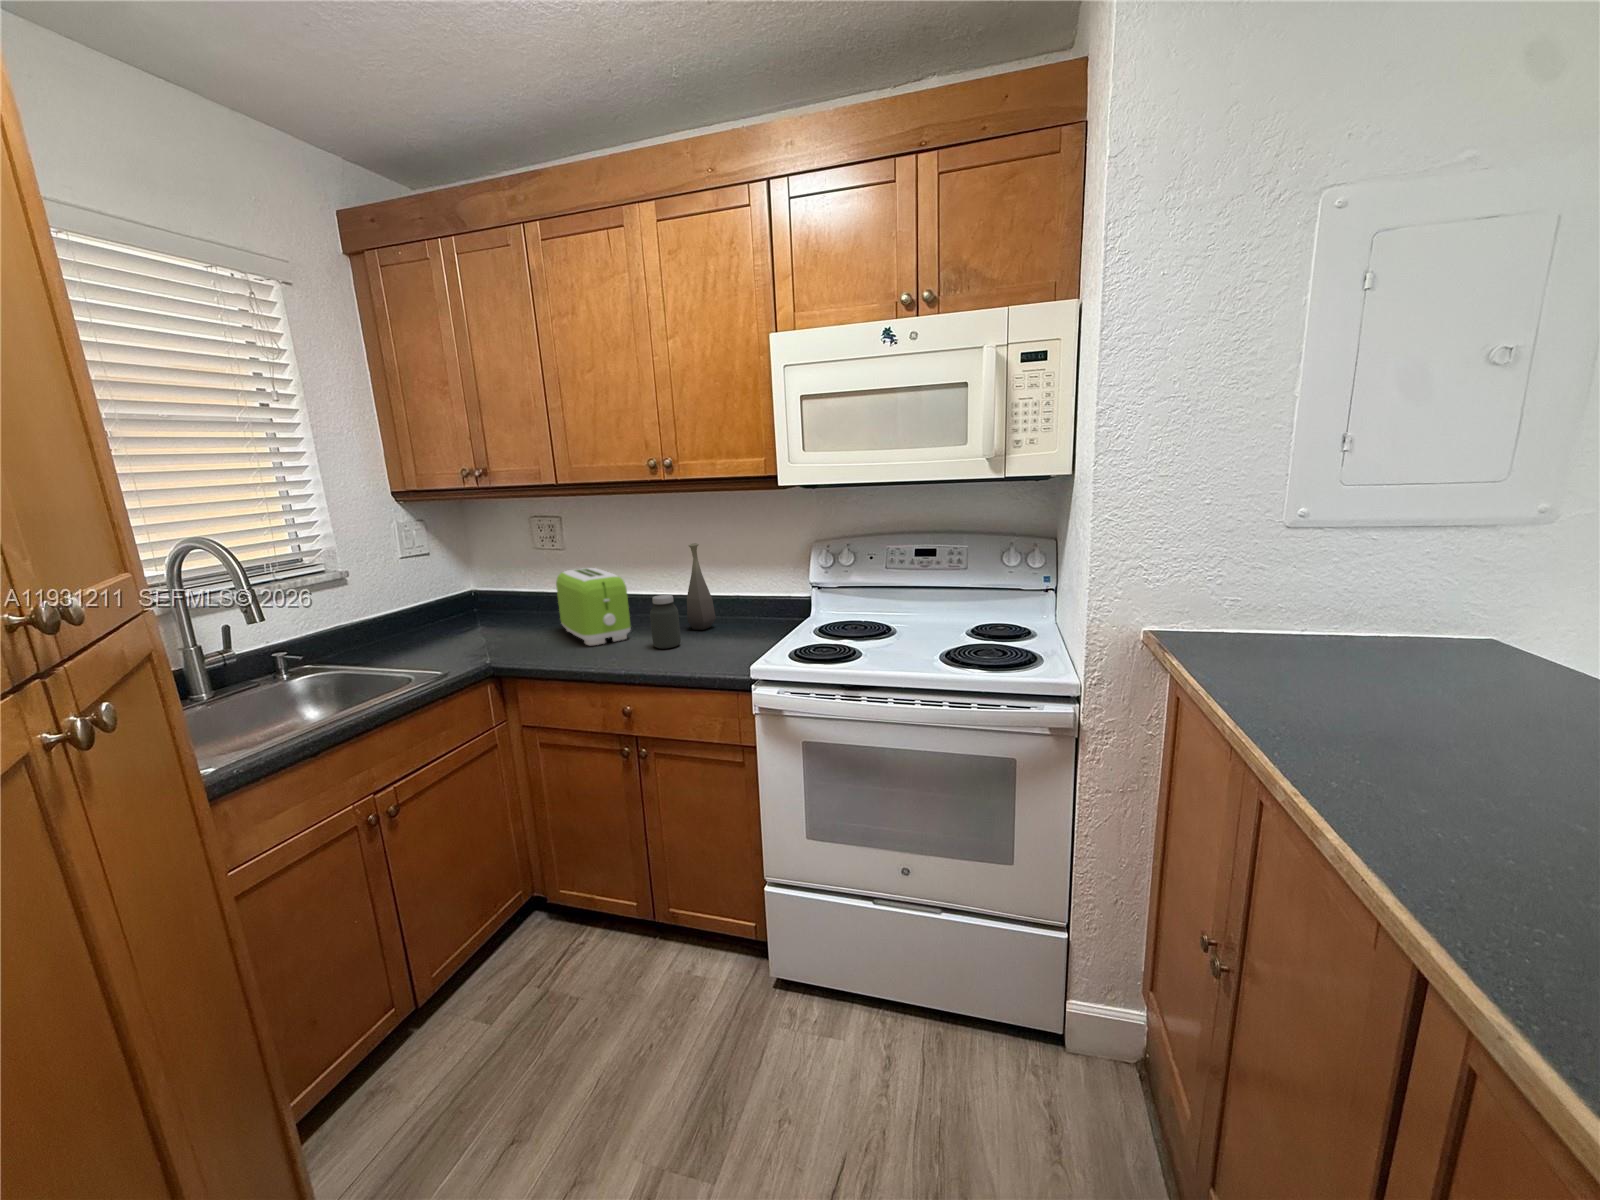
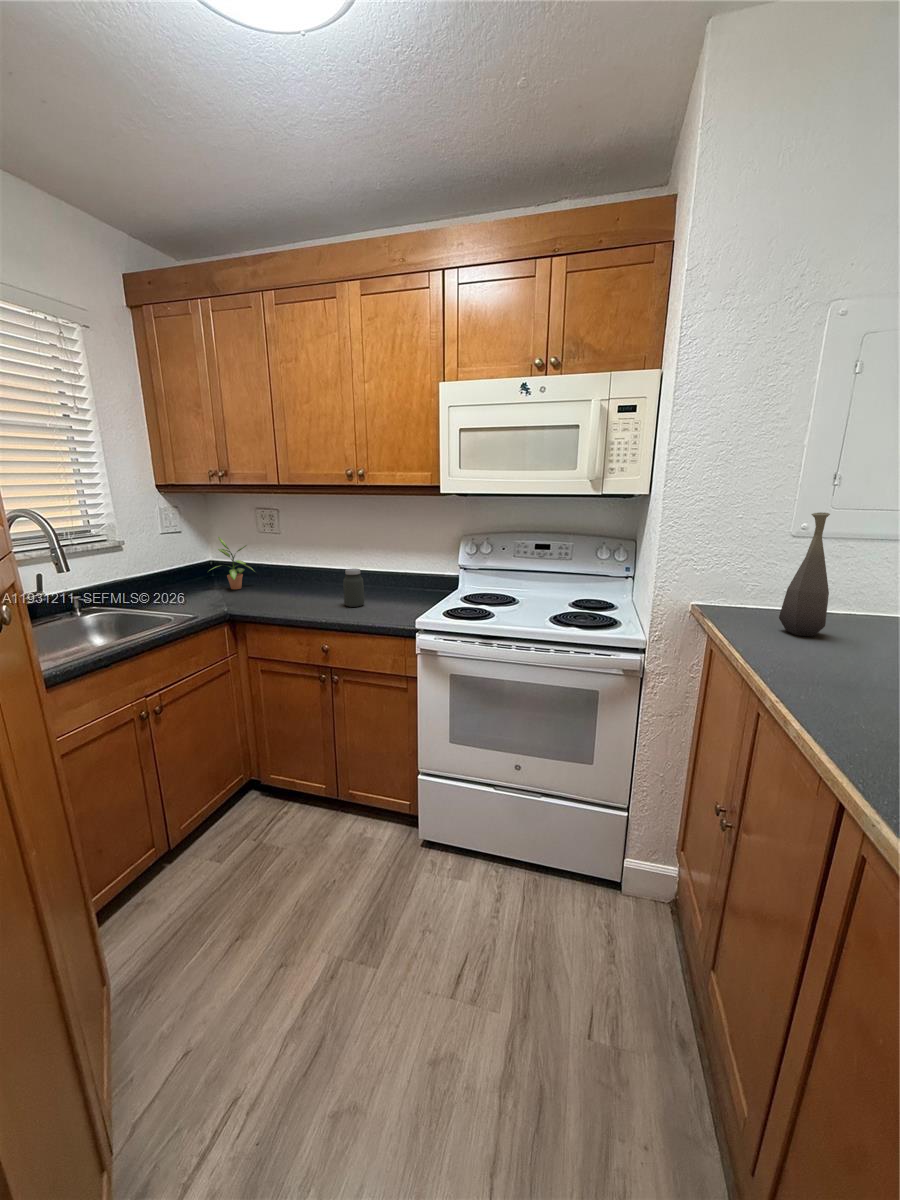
bottle: present [687,543,716,630] -> present [779,512,830,636]
potted plant: none [465,558,535,630] -> present [211,537,254,589]
toaster: present [556,568,631,646] -> none [274,547,328,603]

